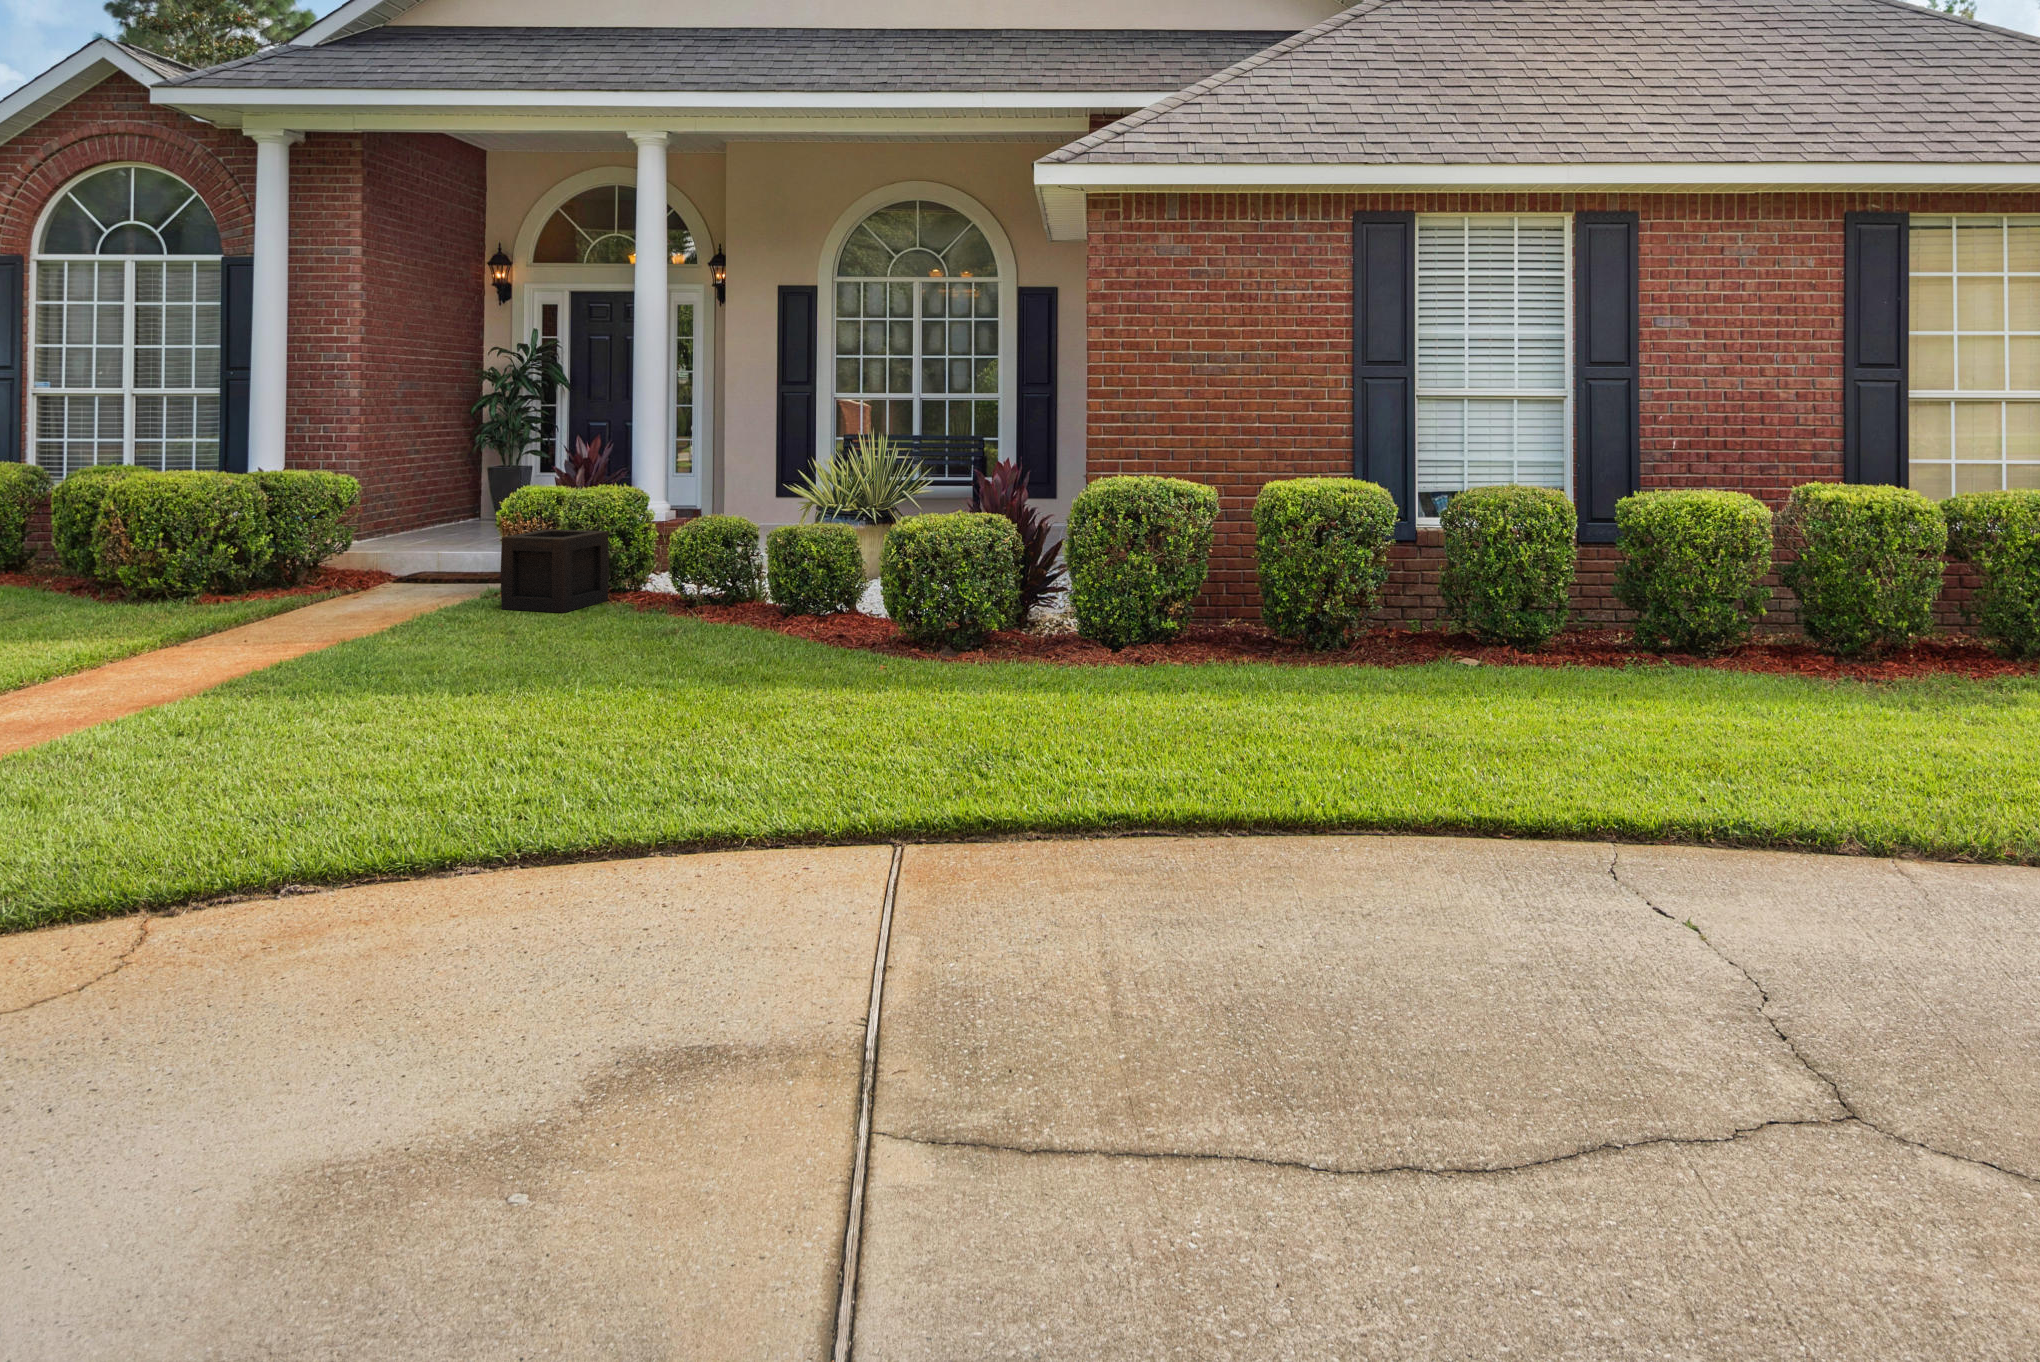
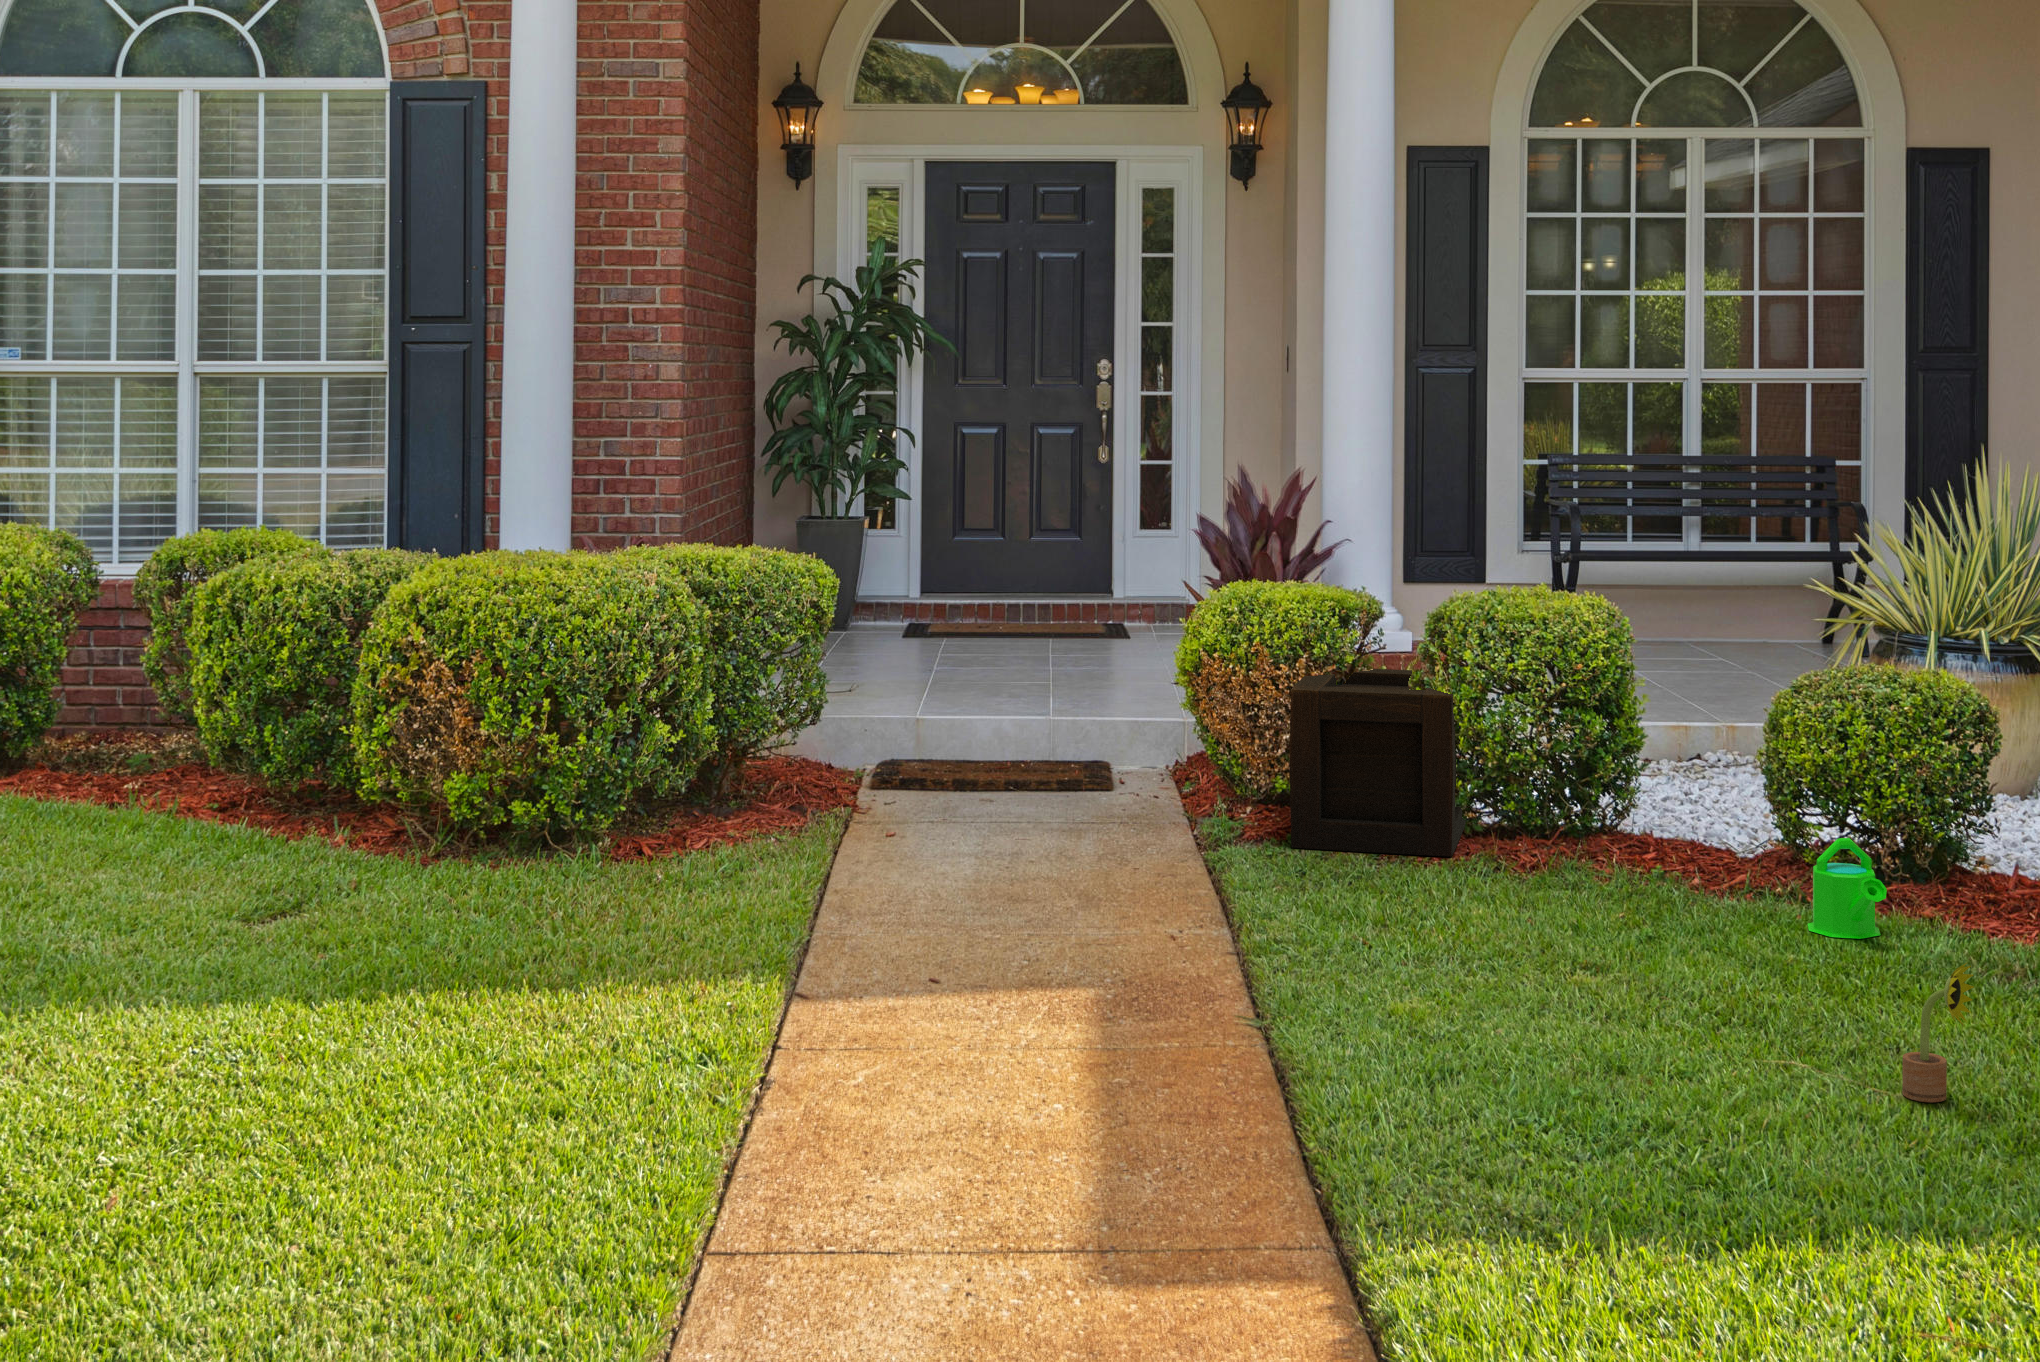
watering can: none [643,598,676,642] -> present [1808,838,1887,939]
decorative plant: none [512,635,545,694] -> present [1902,963,1974,1102]

